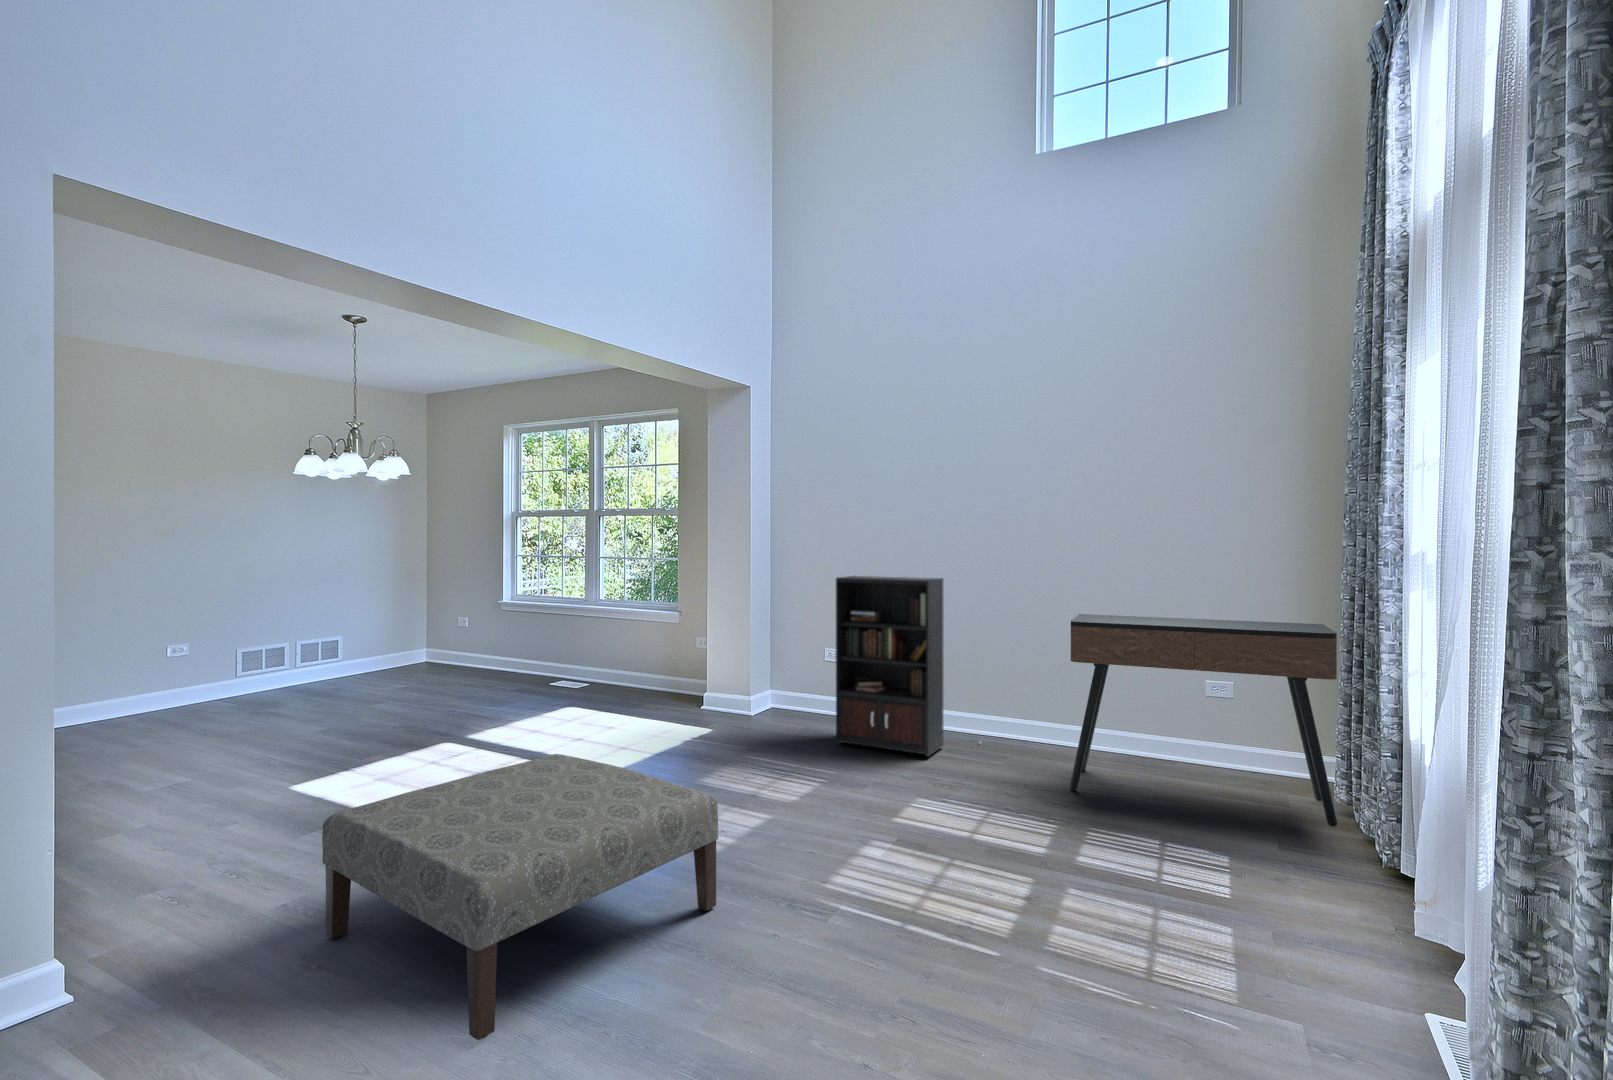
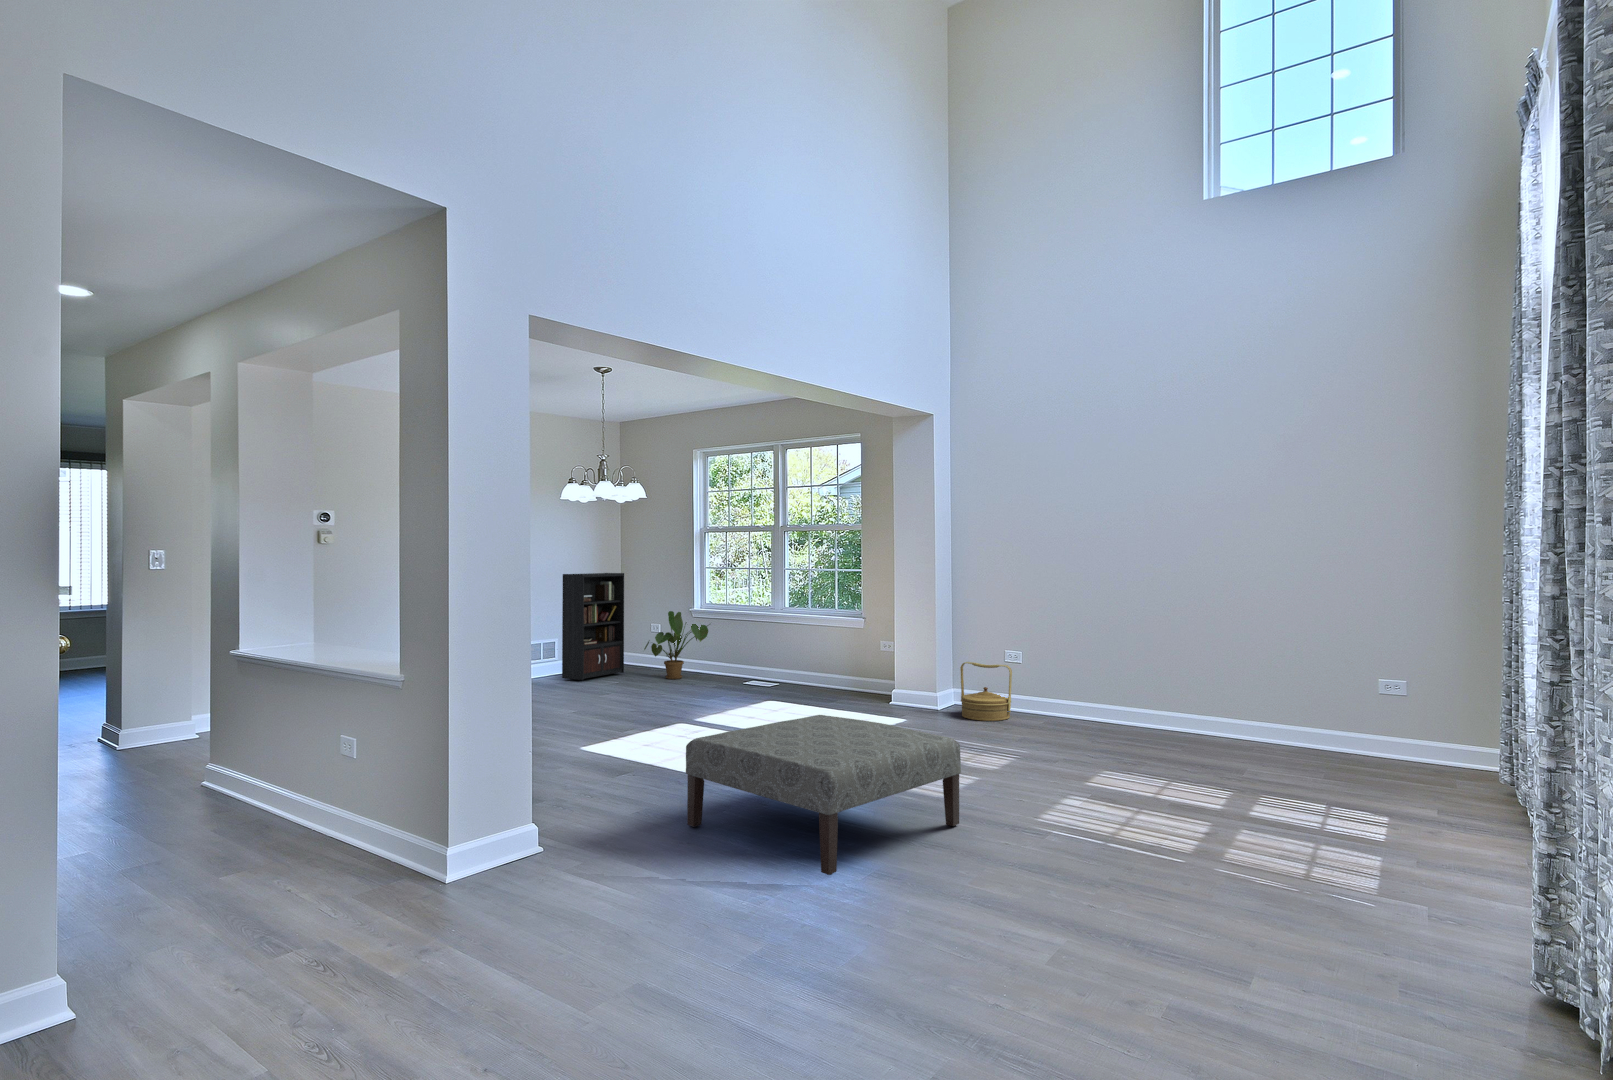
bookcase: present [836,576,982,757] -> present [562,573,624,680]
house plant: none [438,604,530,680] -> present [644,611,710,679]
console table: present [1070,614,1337,827] -> none [1243,618,1493,803]
woven basket: none [775,661,830,727] -> present [960,662,1012,721]

